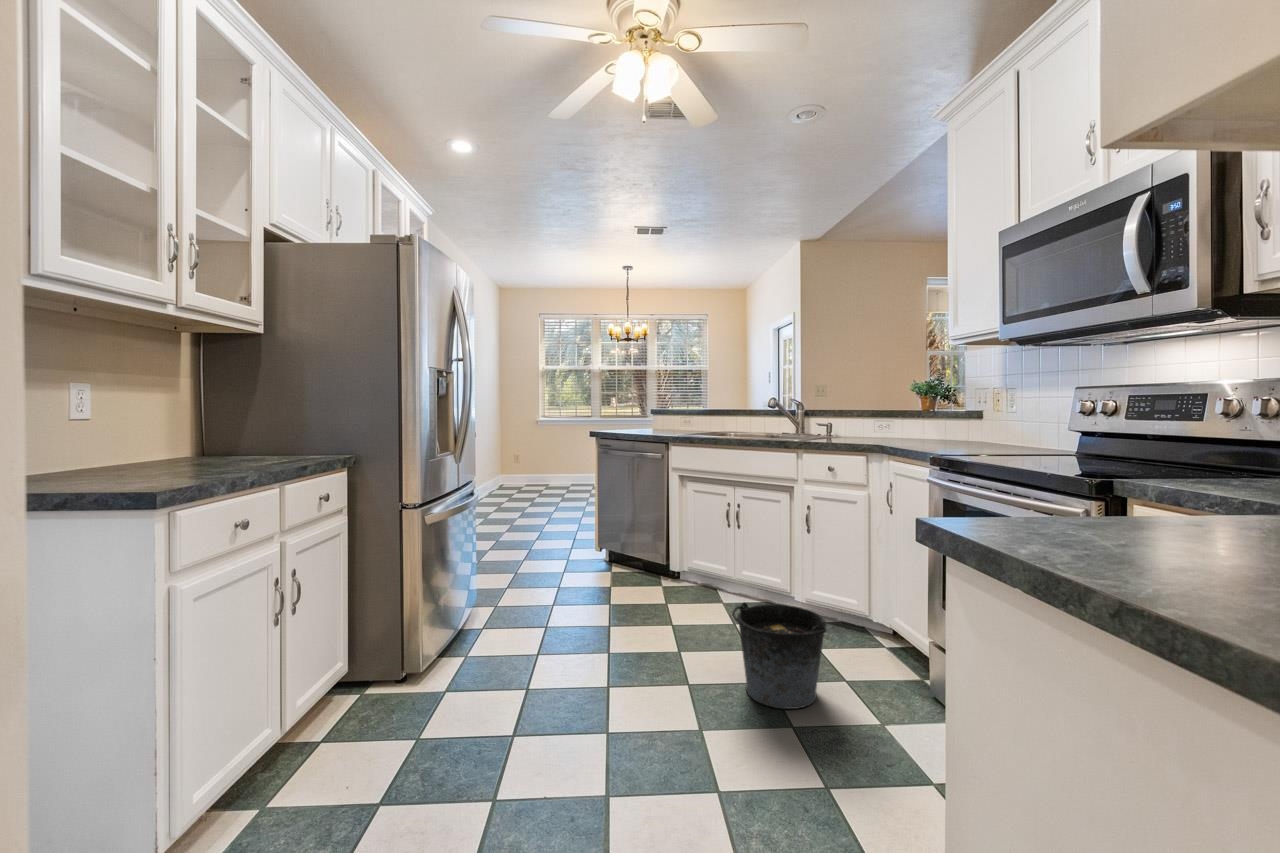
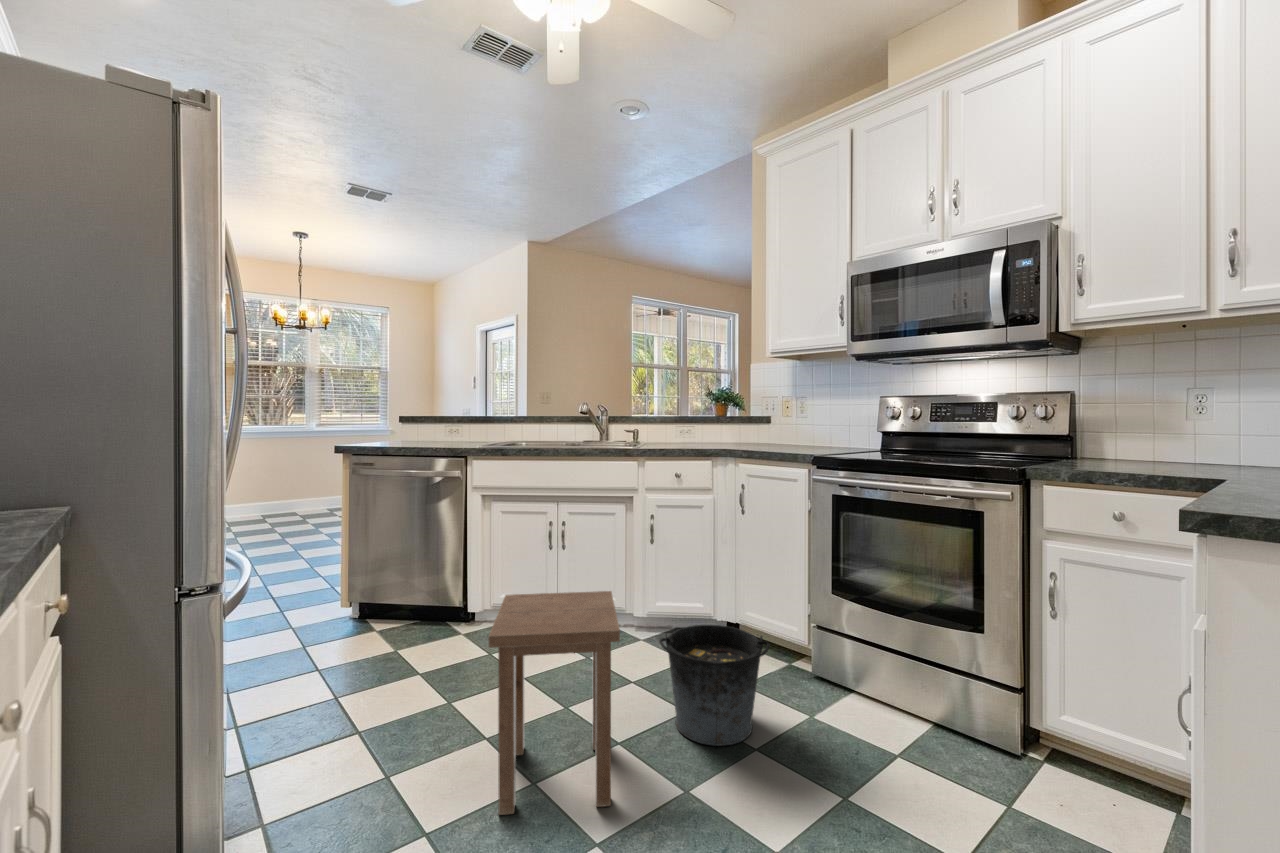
stool: none [573,547,692,708] -> present [488,591,620,815]

